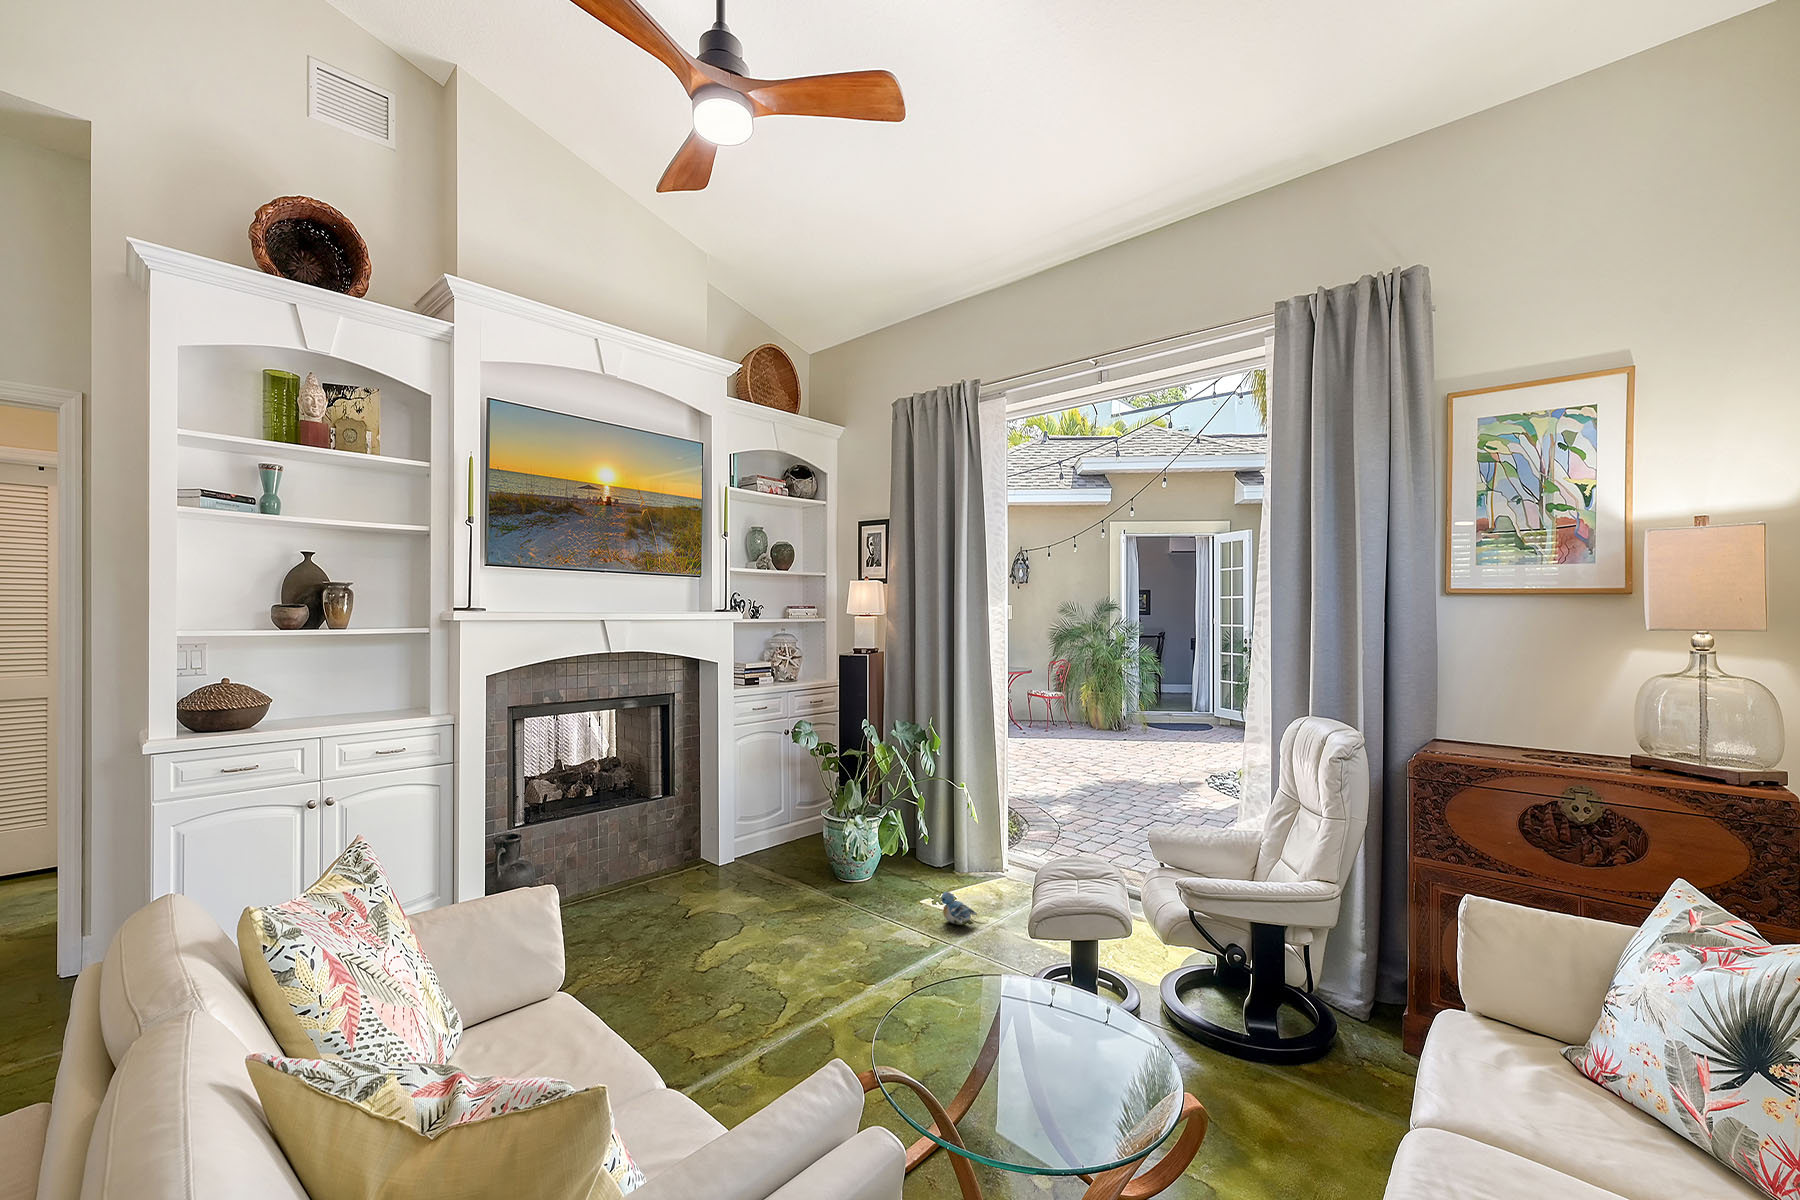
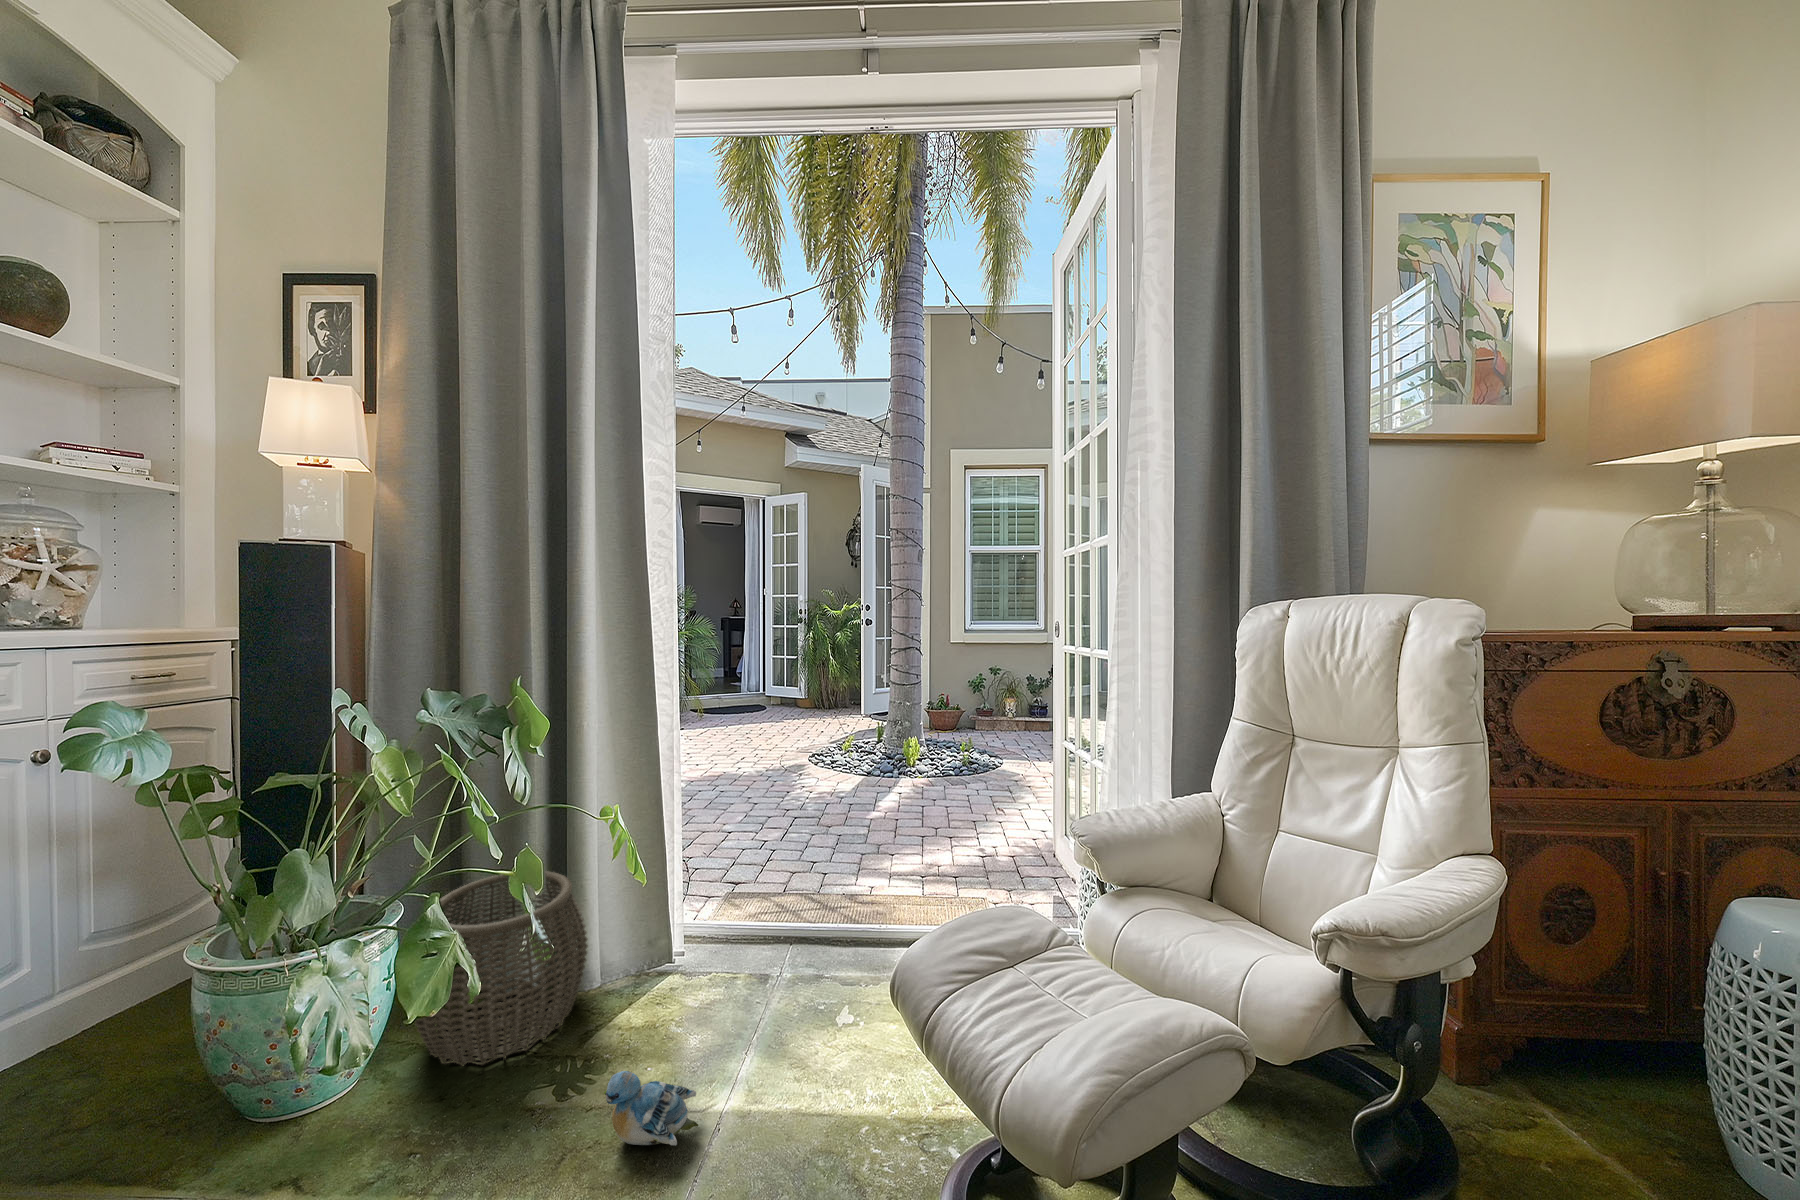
woven basket: none [887,813,957,889] -> present [415,871,588,1066]

